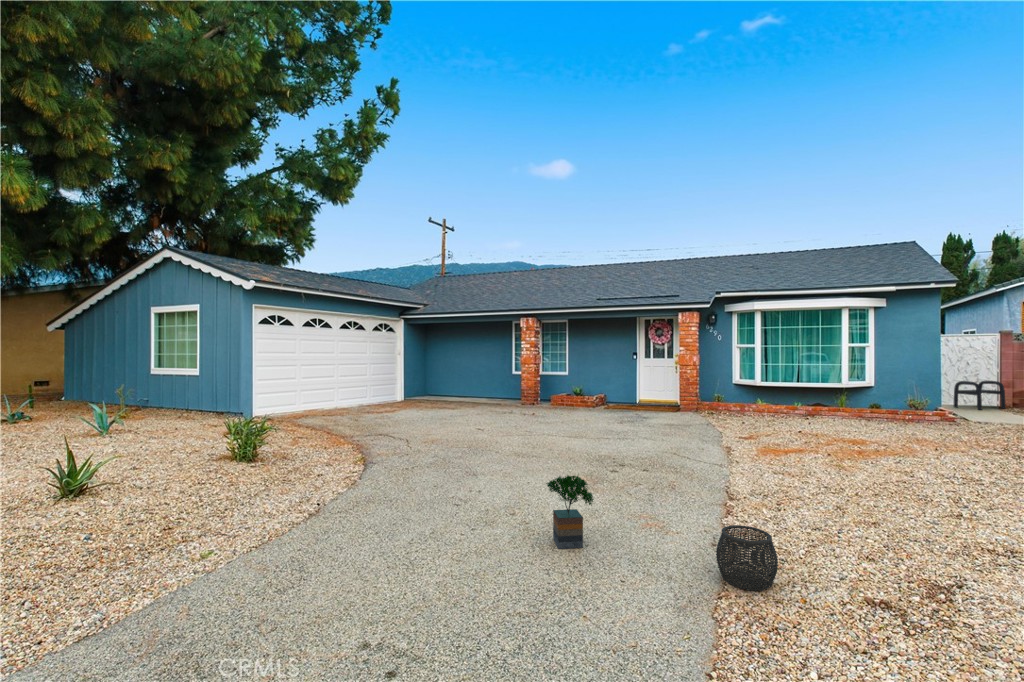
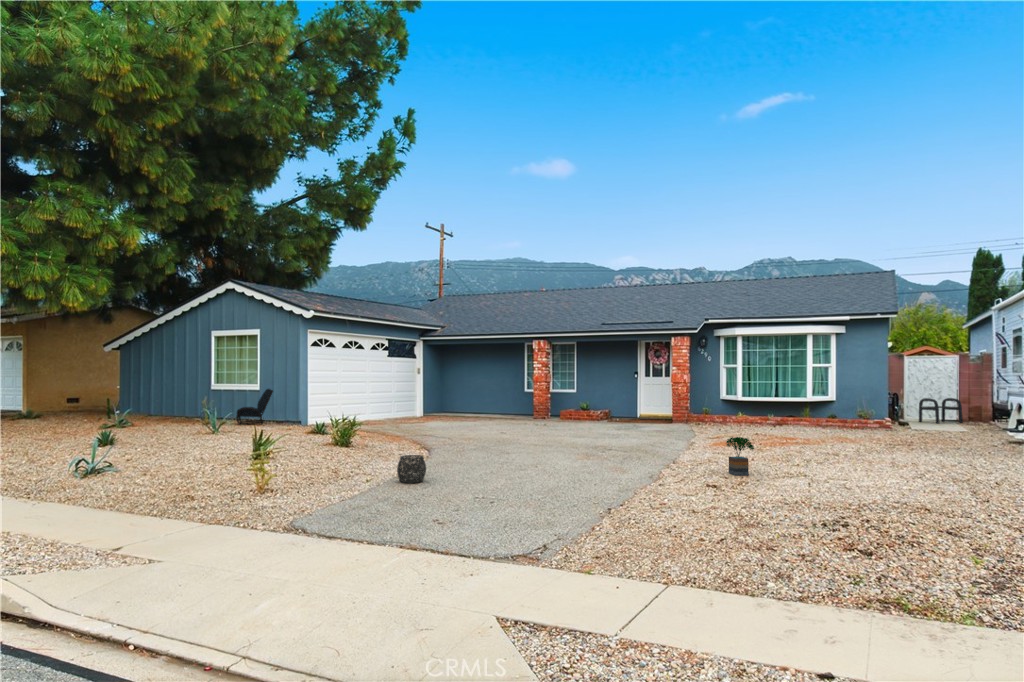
lounge chair: none [163,375,215,419] -> present [236,389,273,425]
potted tree: present [547,476,594,549] -> present [726,437,754,476]
woven basket: present [716,525,778,591] -> present [397,455,426,483]

